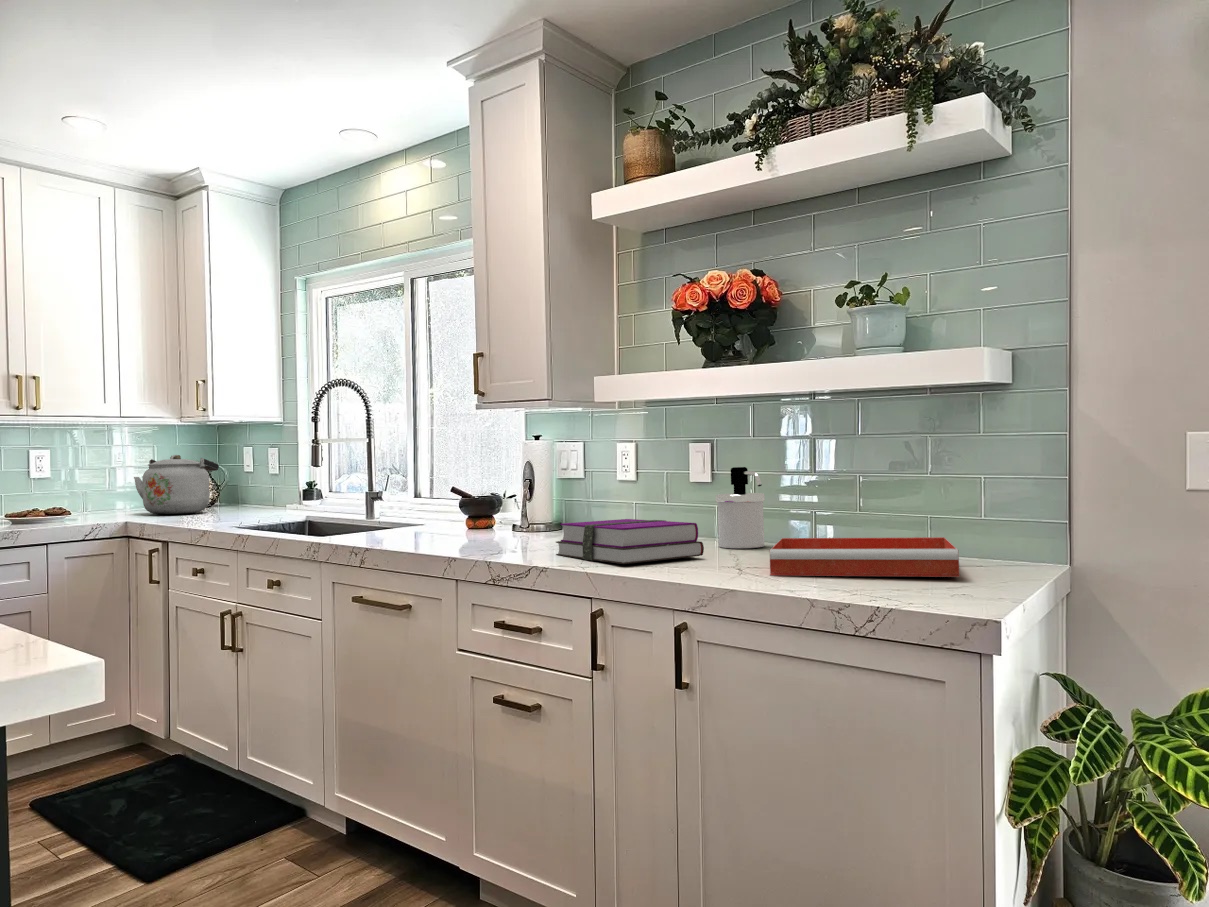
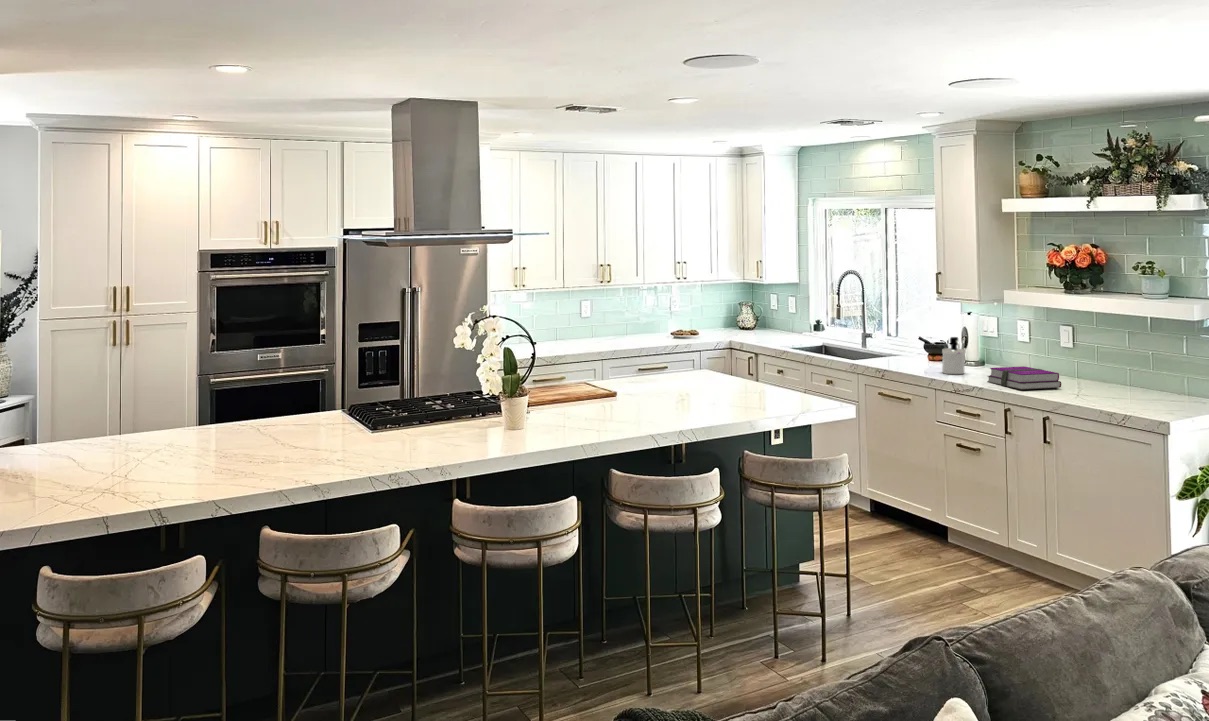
kettle: present [134,455,219,514] -> none [722,303,766,336]
soap dispenser: present [715,467,765,548] -> present [942,337,966,374]
tray: present [769,537,960,577] -> none [1089,382,1185,407]

